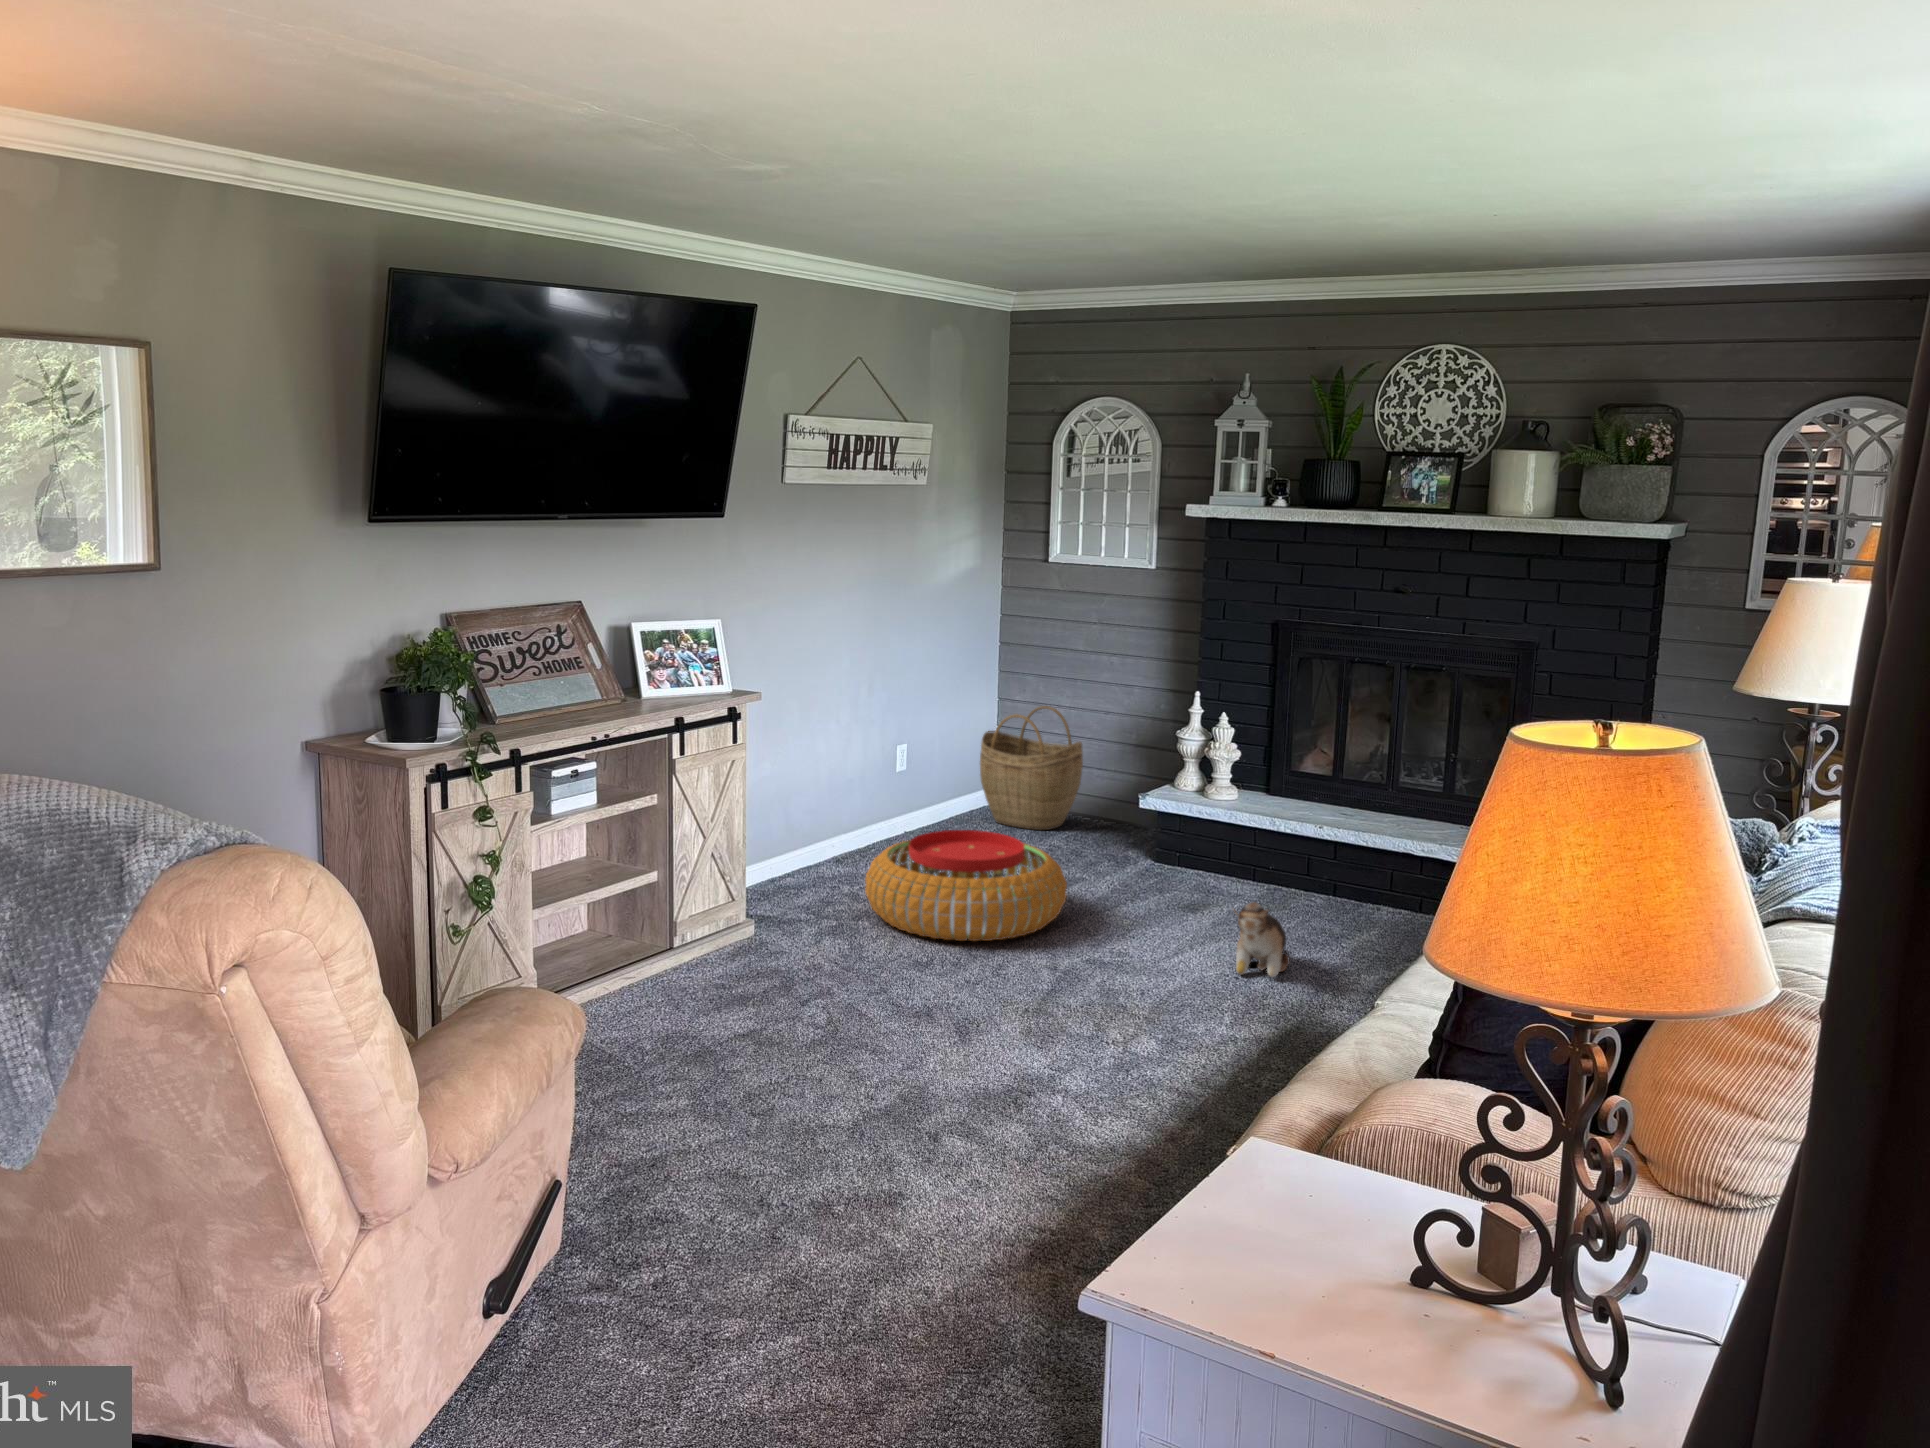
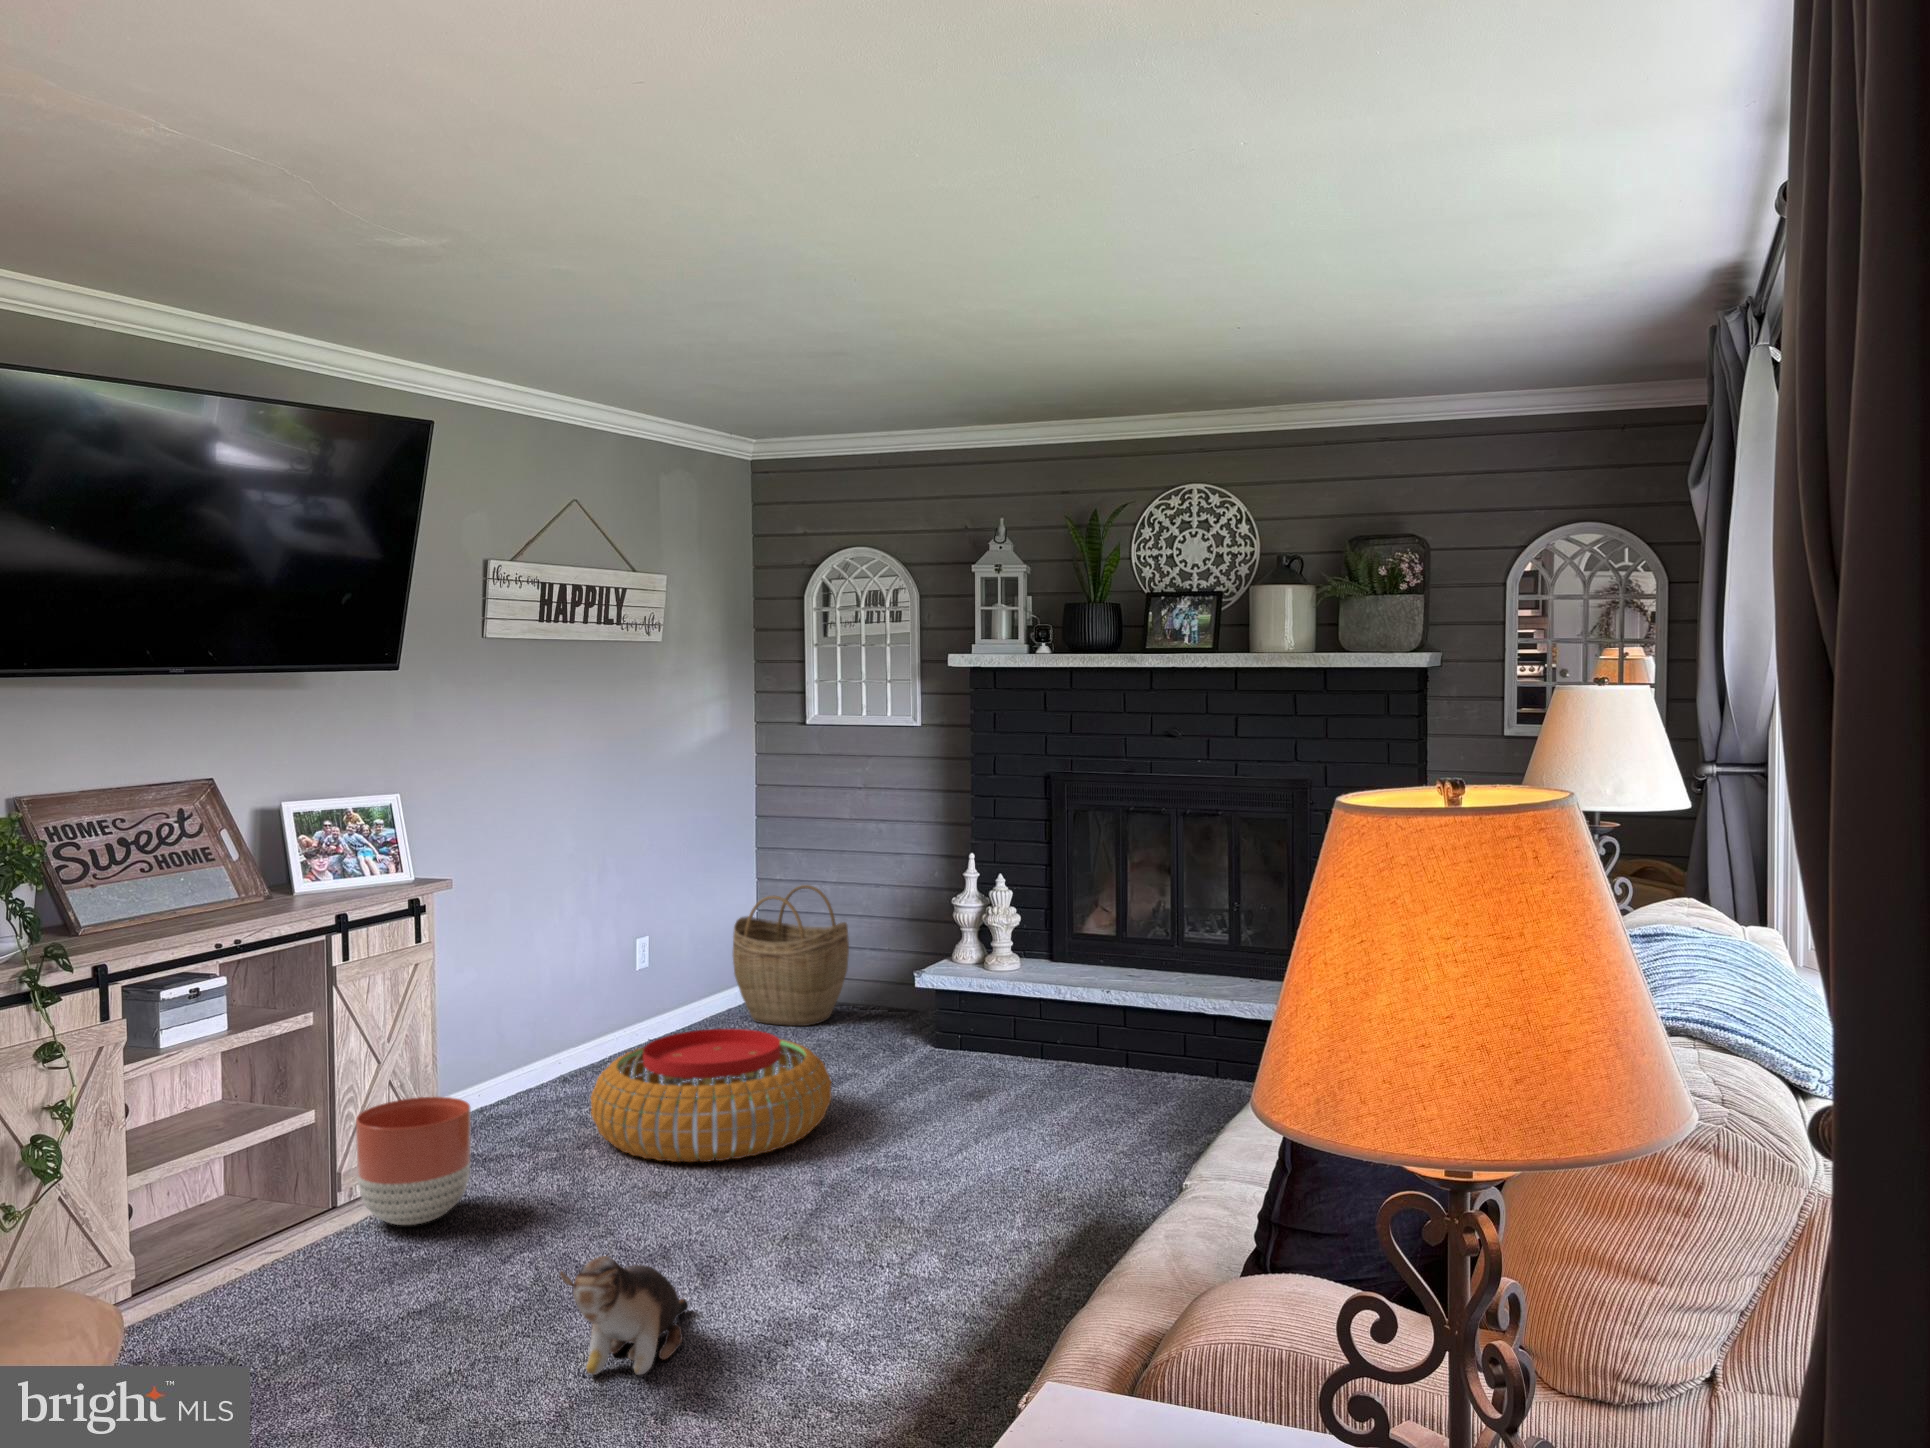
planter: none [690,868,776,968] -> present [356,1097,471,1225]
plush toy: present [1235,902,1290,977] -> present [560,1256,688,1375]

